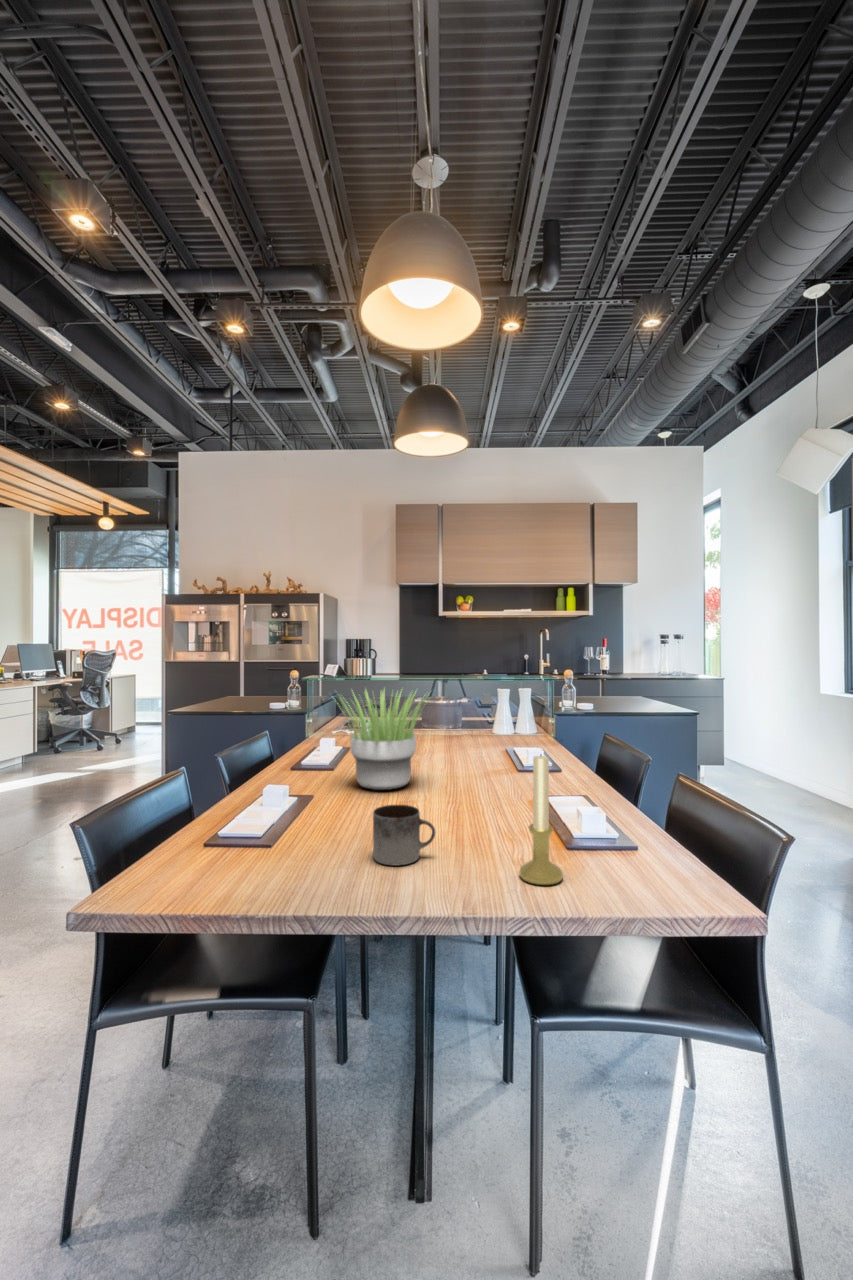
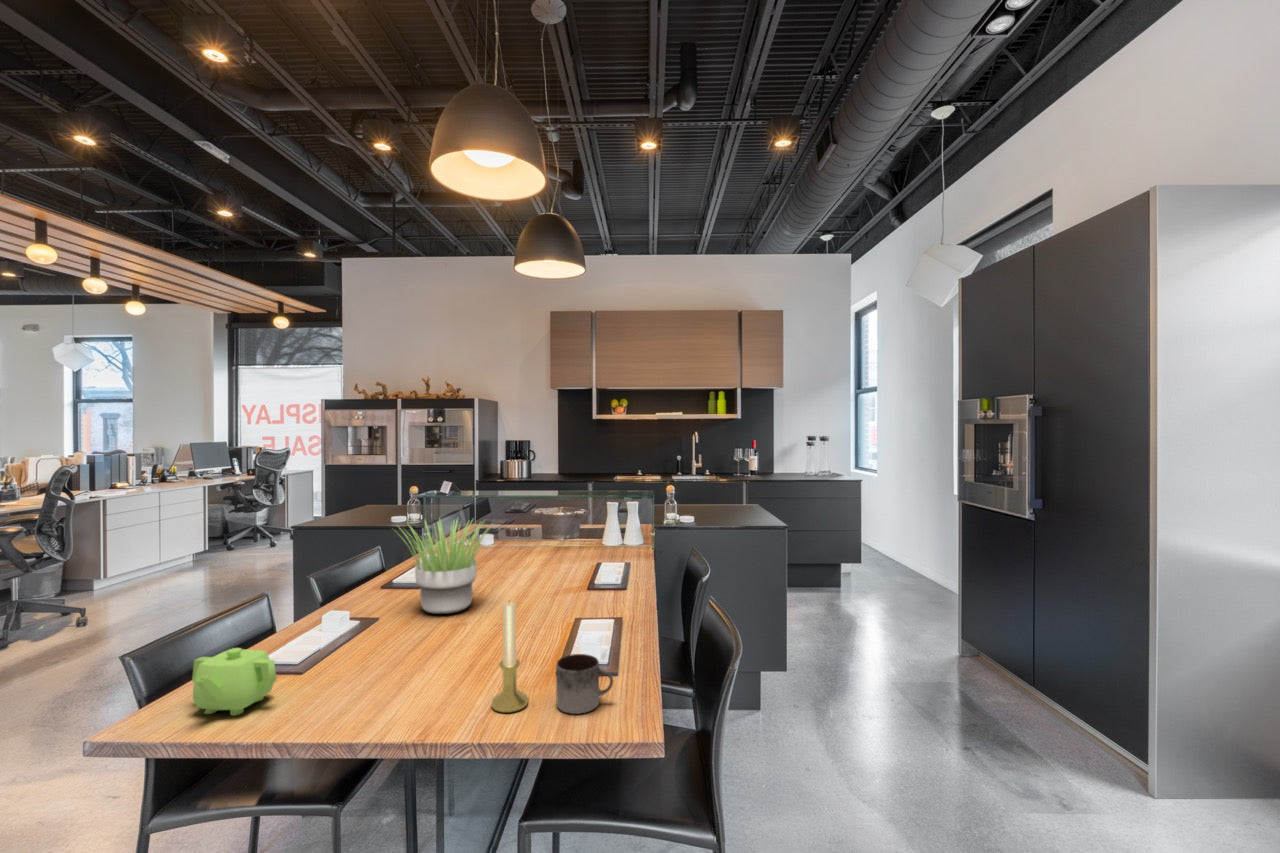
mug: present [373,805,435,865] -> present [556,654,613,714]
teapot: none [168,808,268,886] -> present [192,648,277,715]

